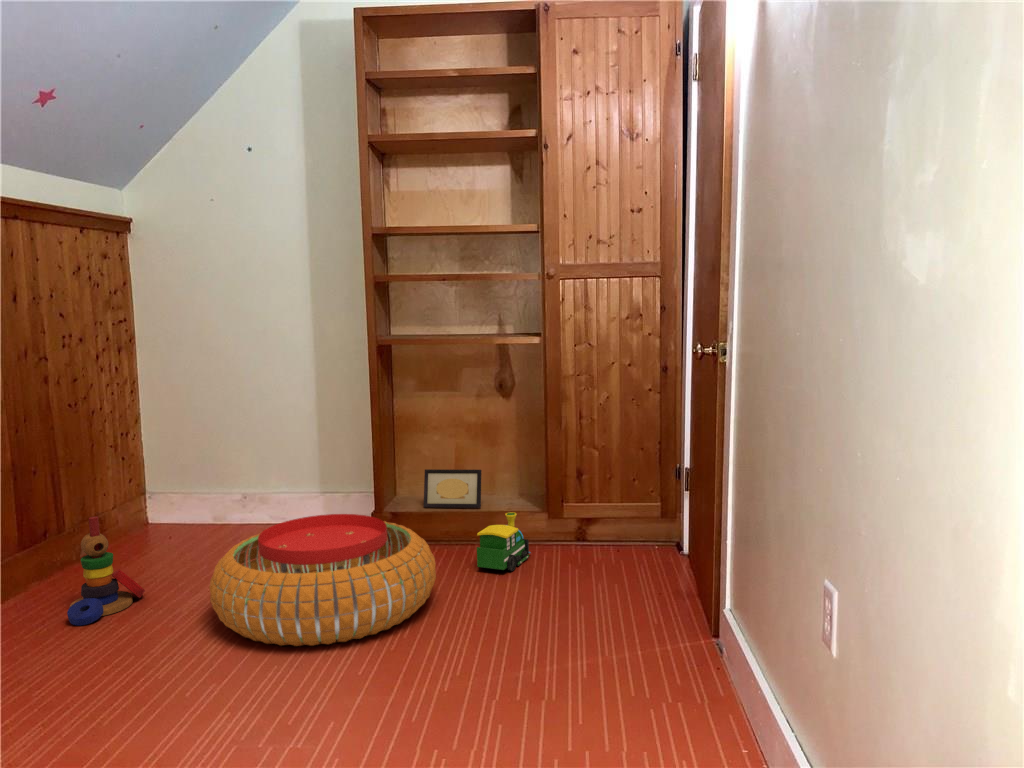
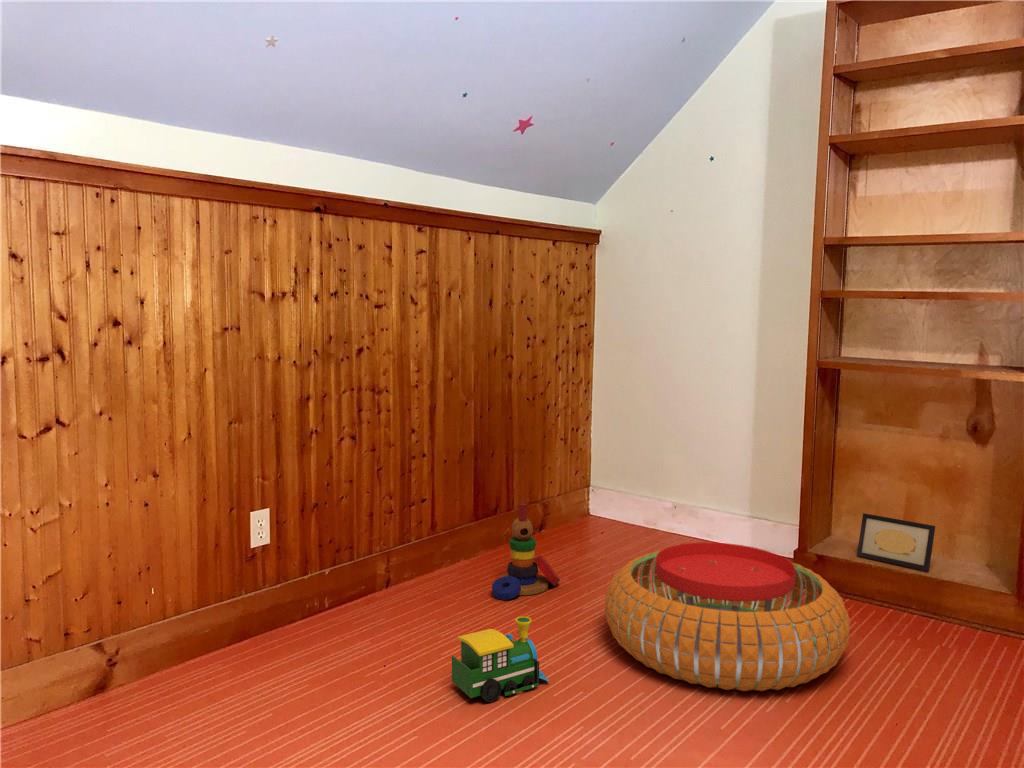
toy train: present [477,512,531,571] -> present [452,617,549,702]

